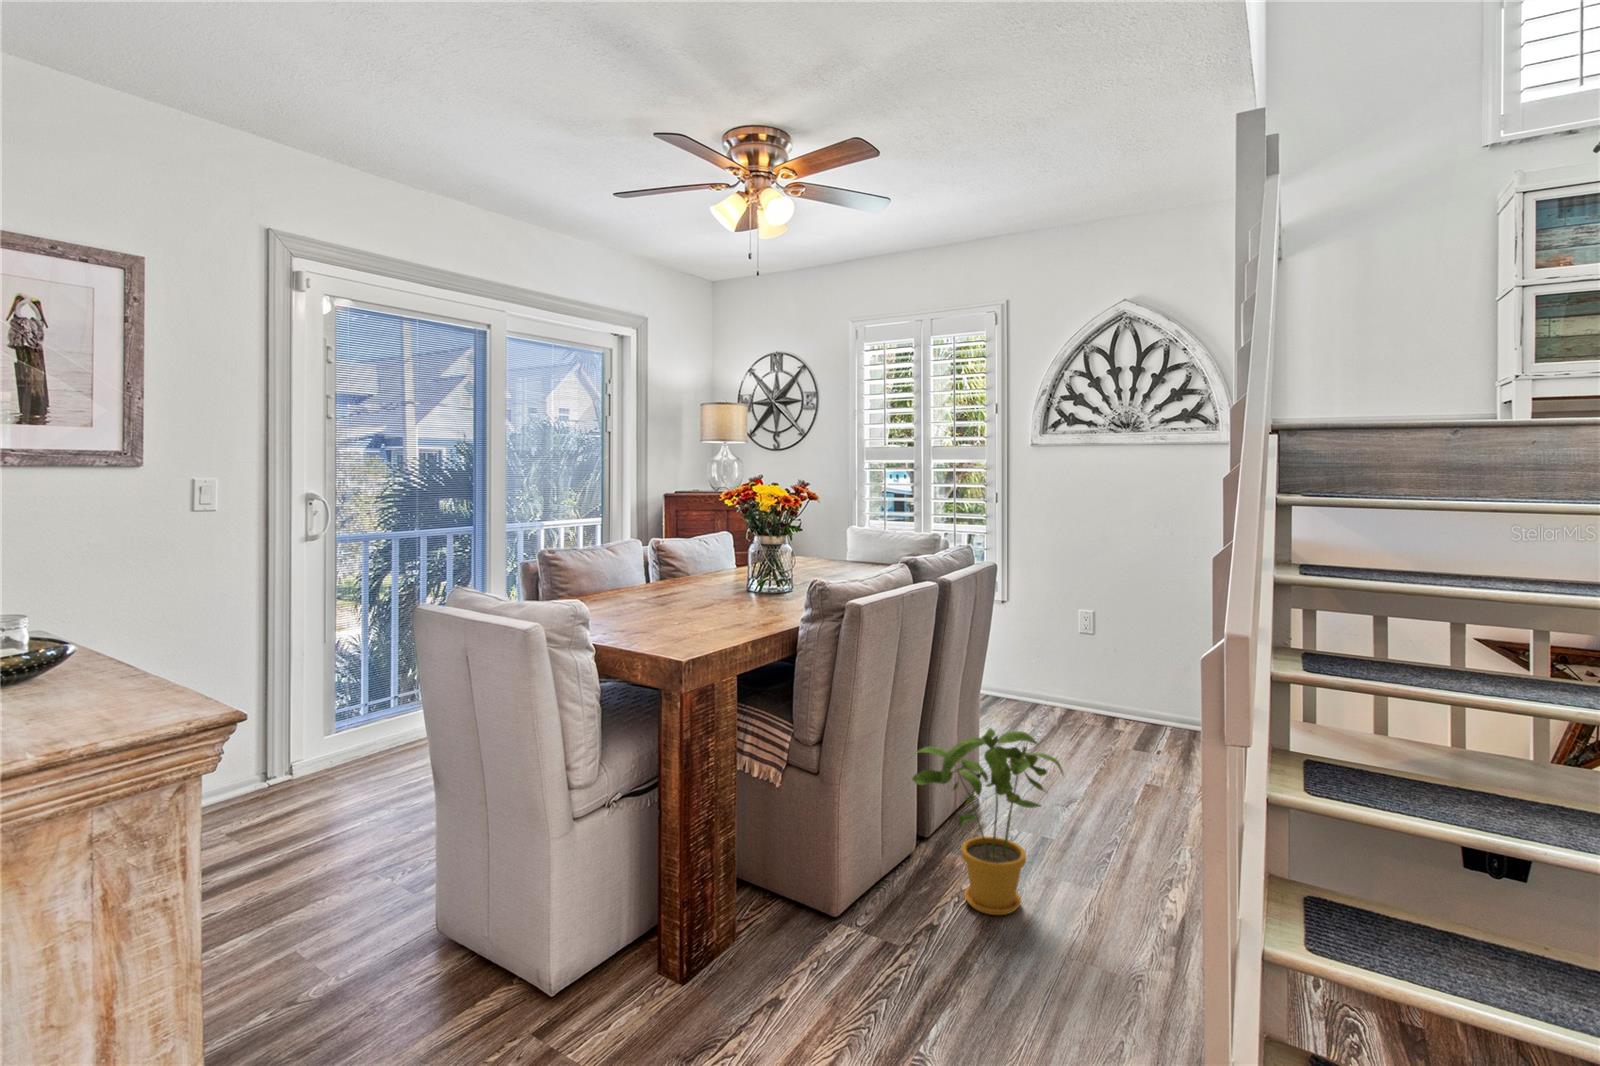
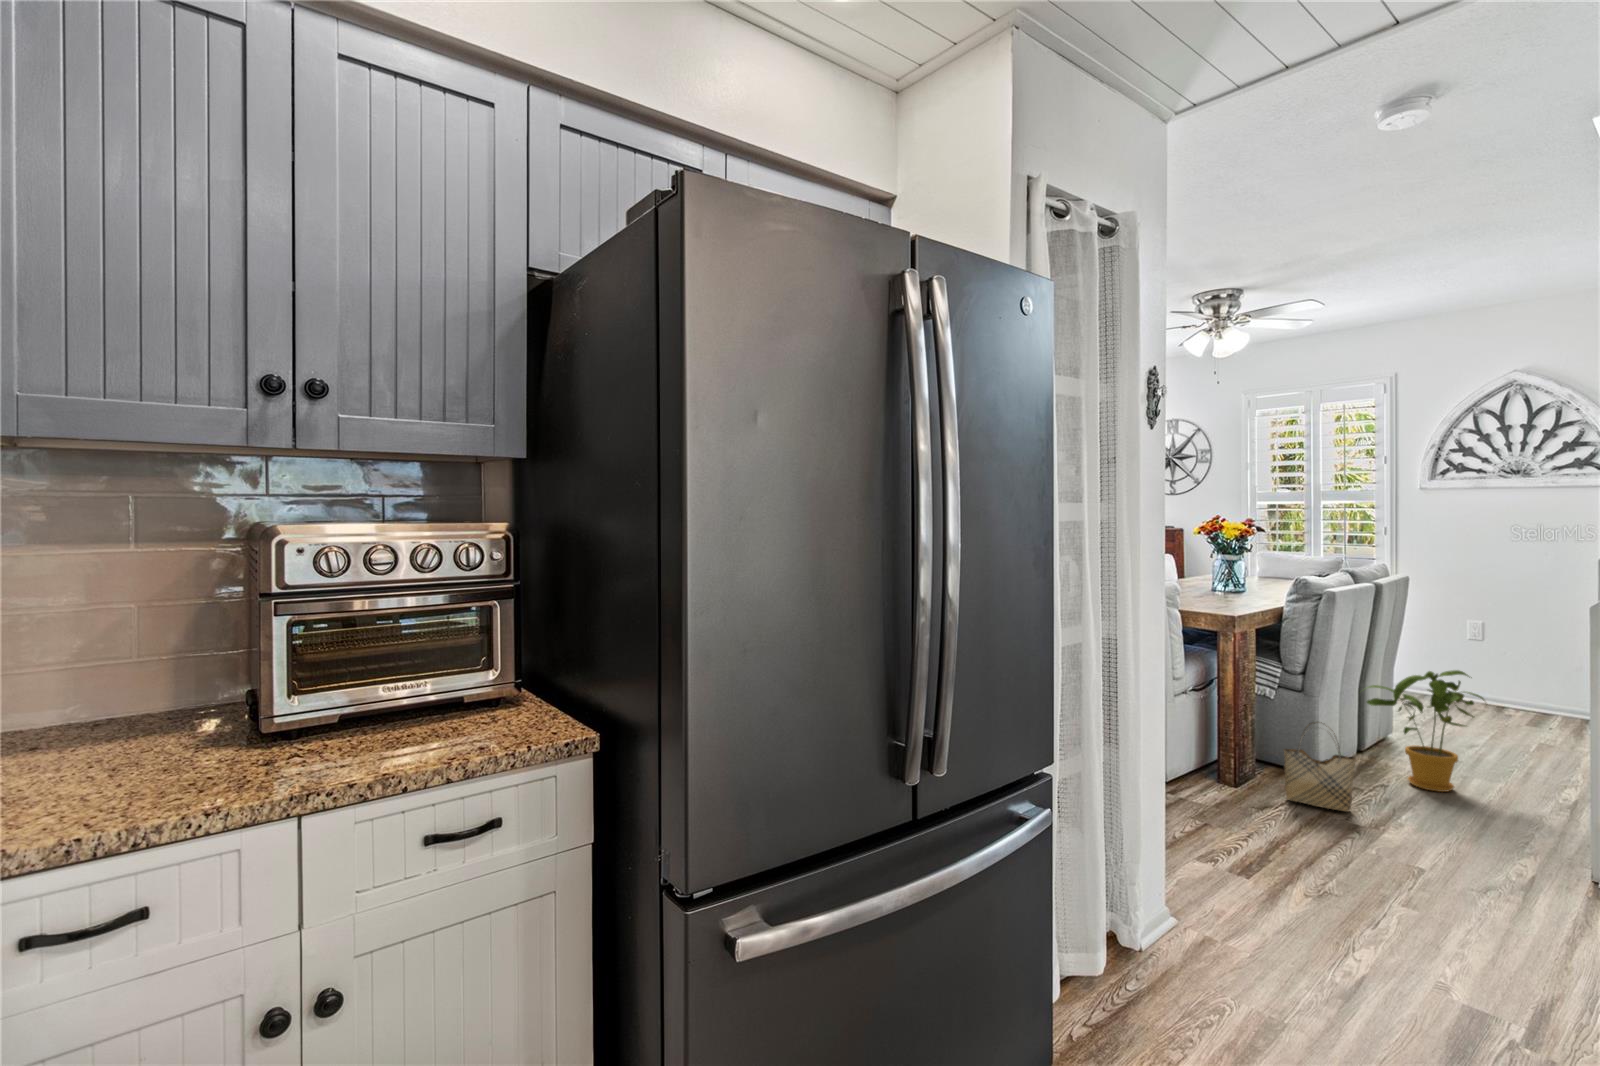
woven basket: none [755,847,862,1015] -> present [1283,723,1356,811]

